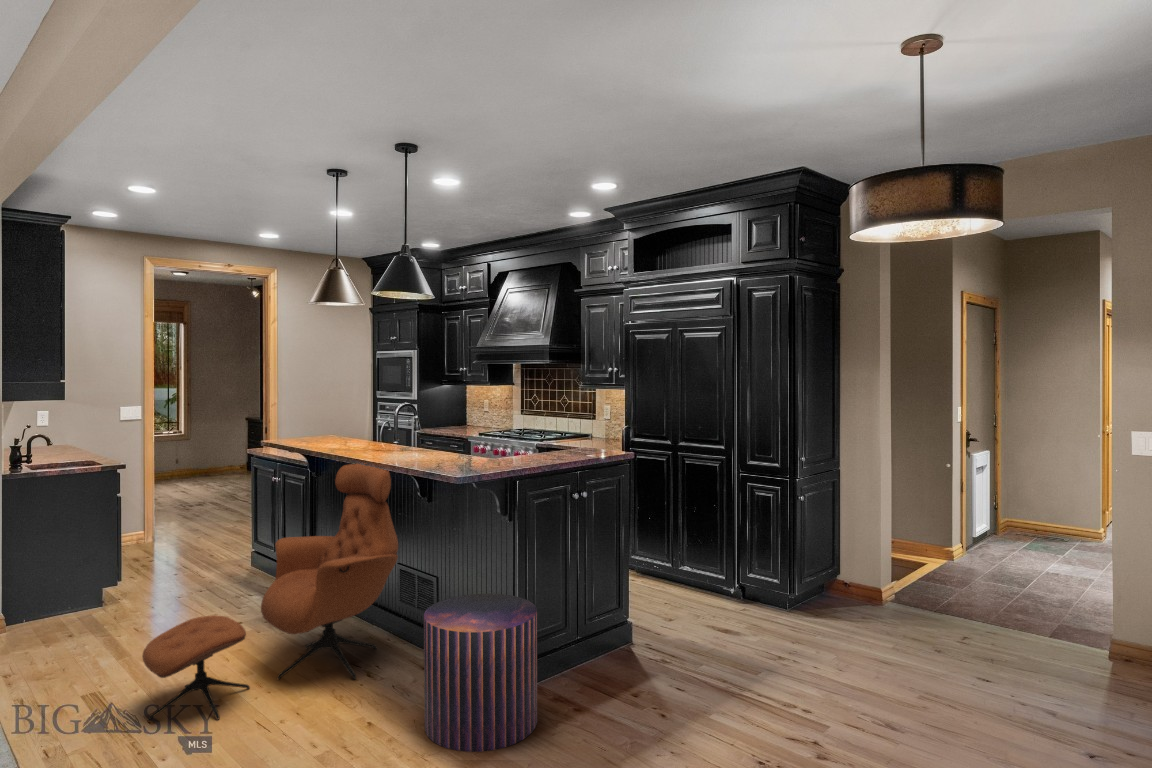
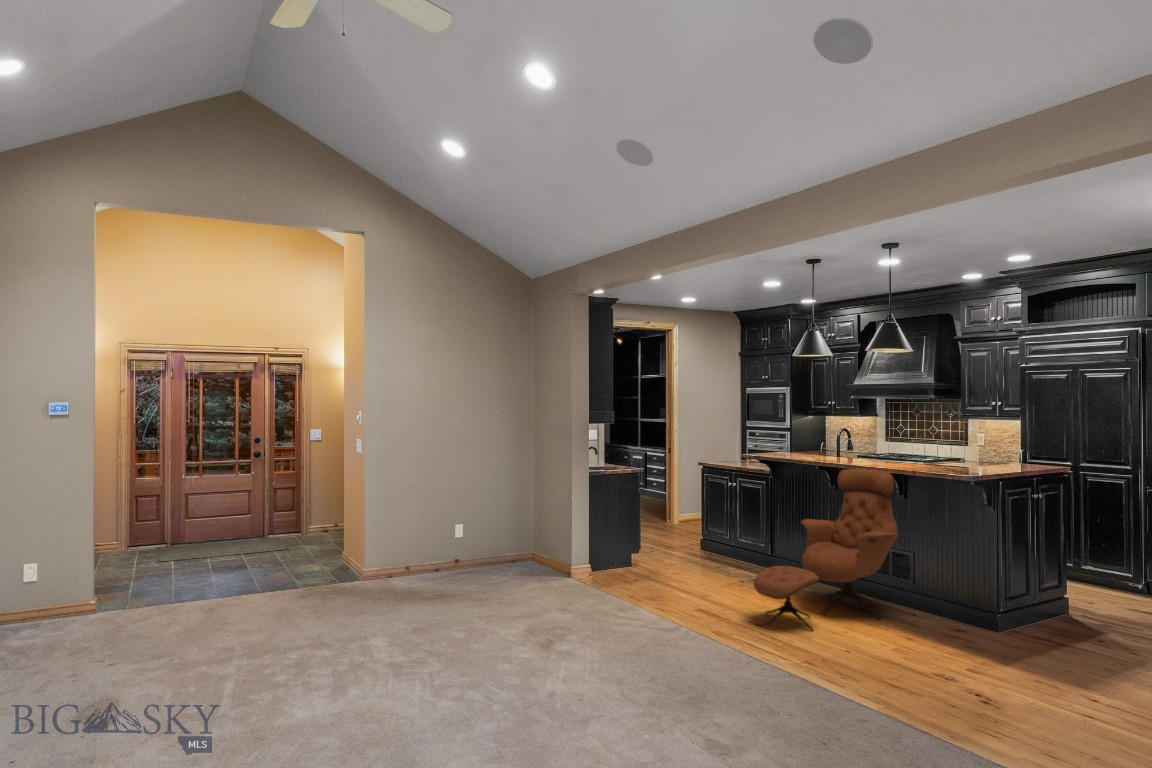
pouf: present [424,594,537,752] -> none [964,561,1055,662]

